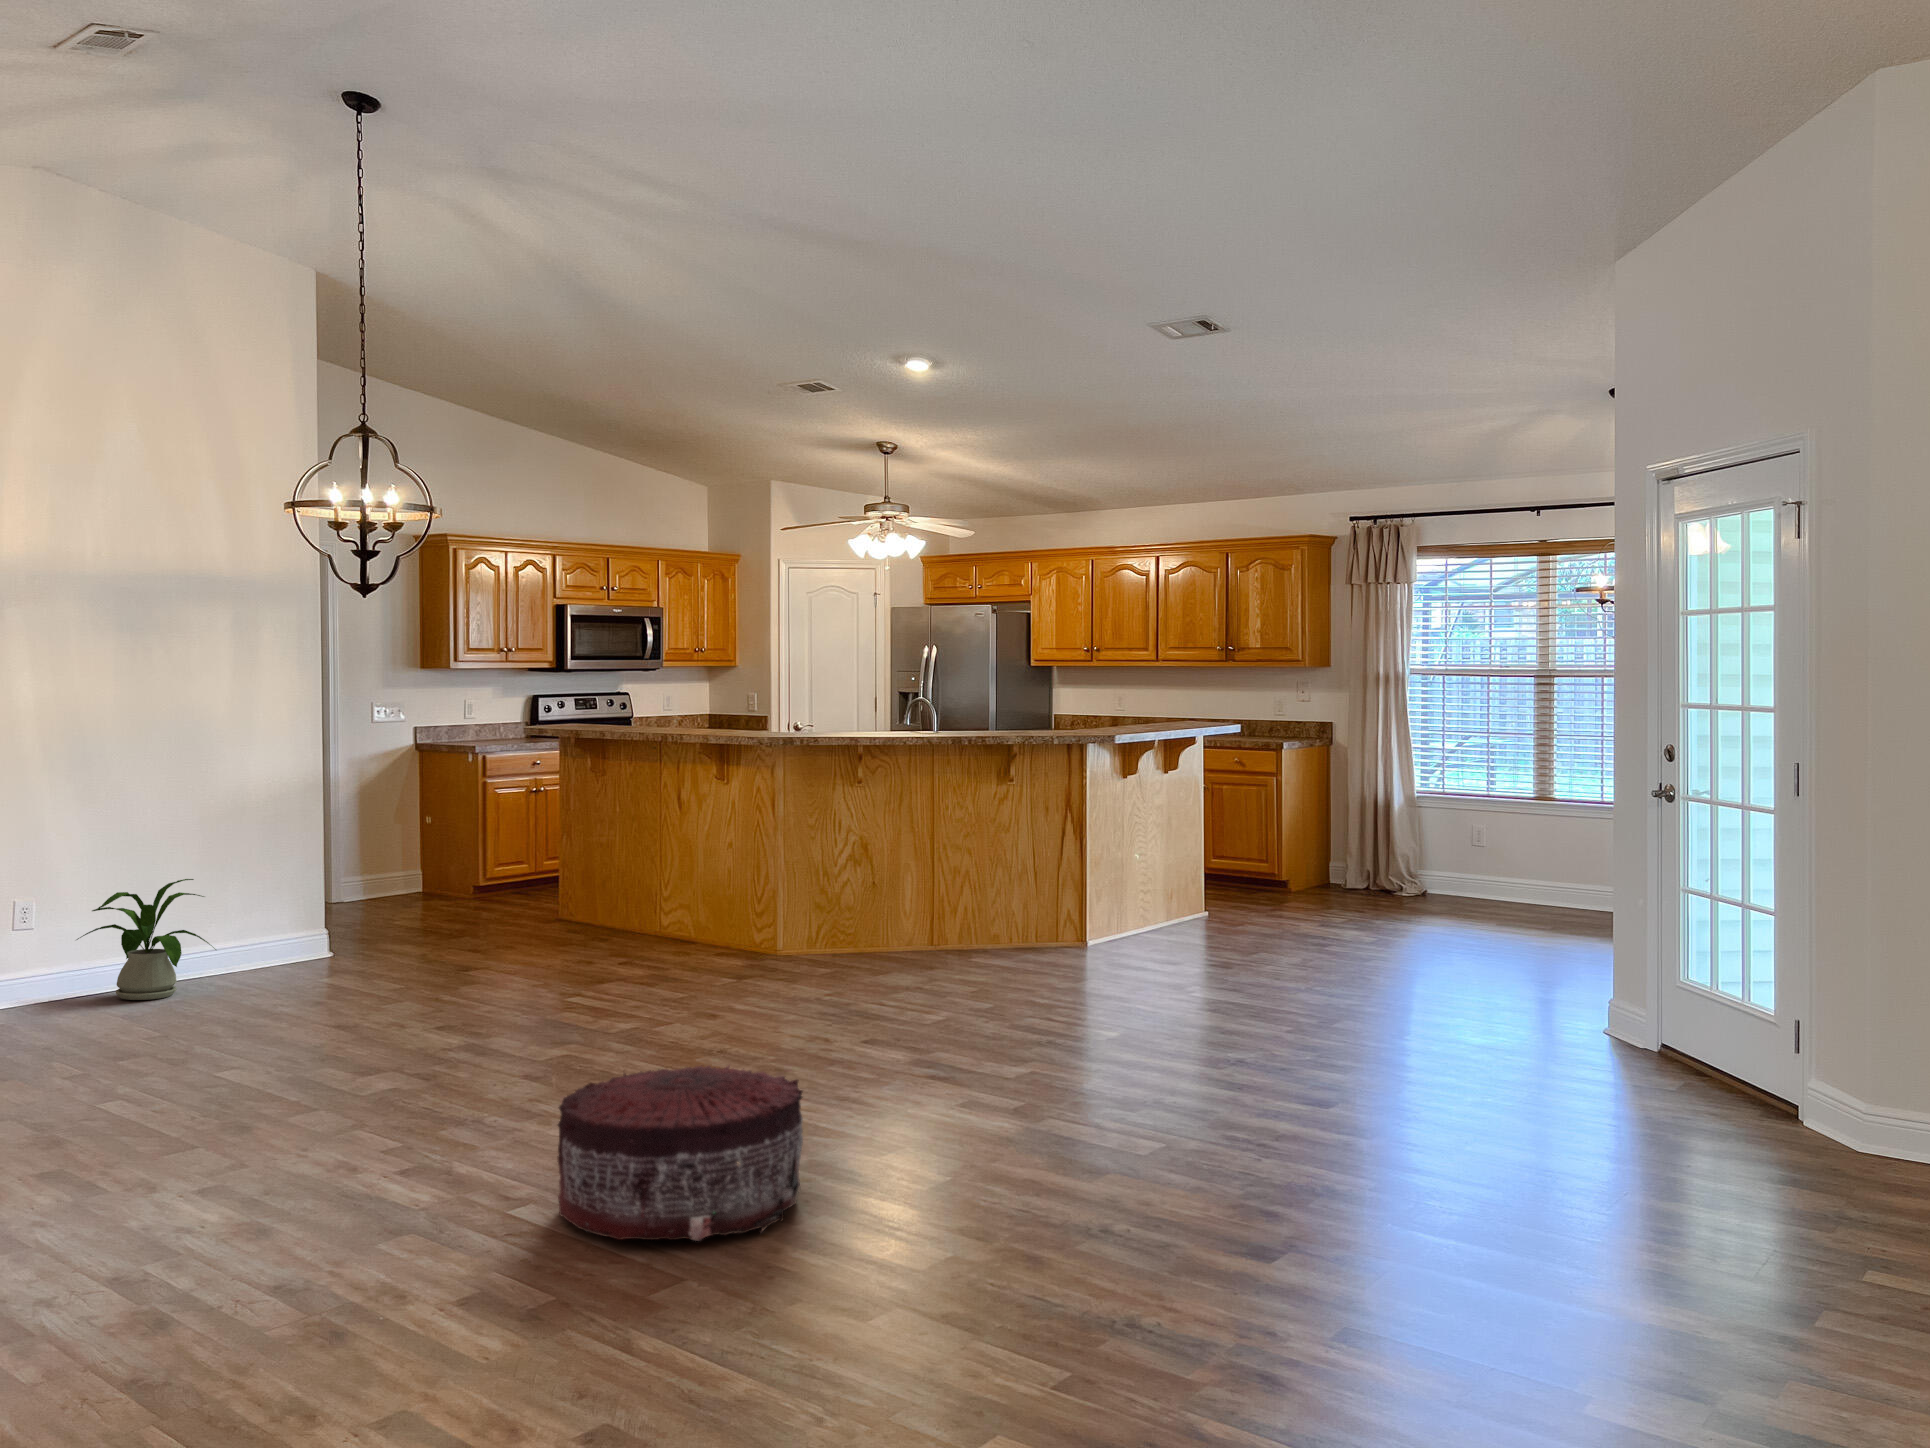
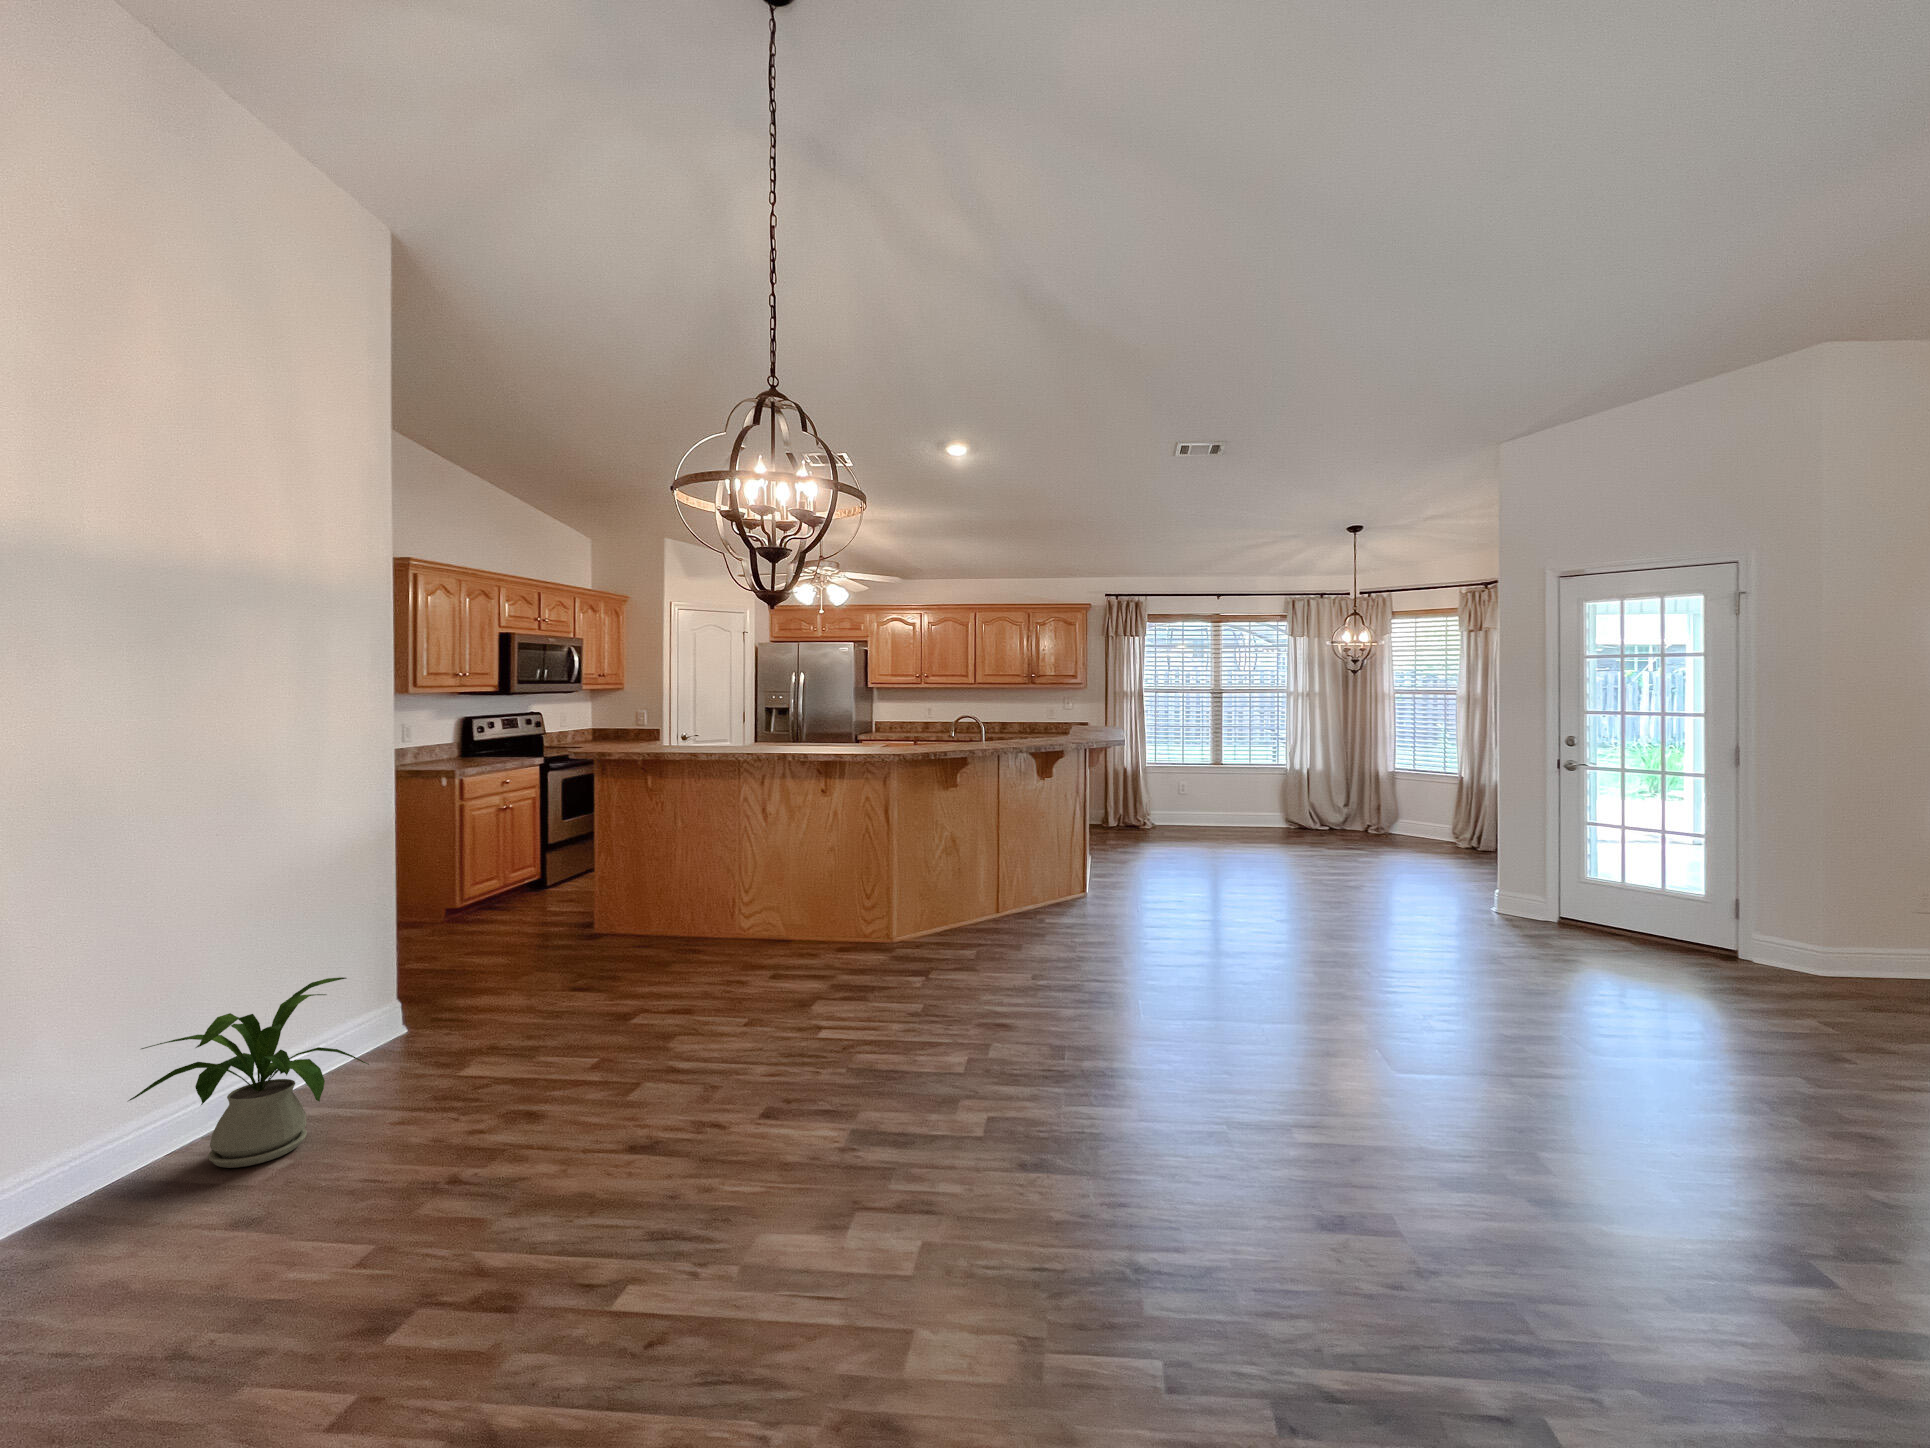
pouf: present [557,1066,803,1241] -> none [1456,1110,1795,1395]

